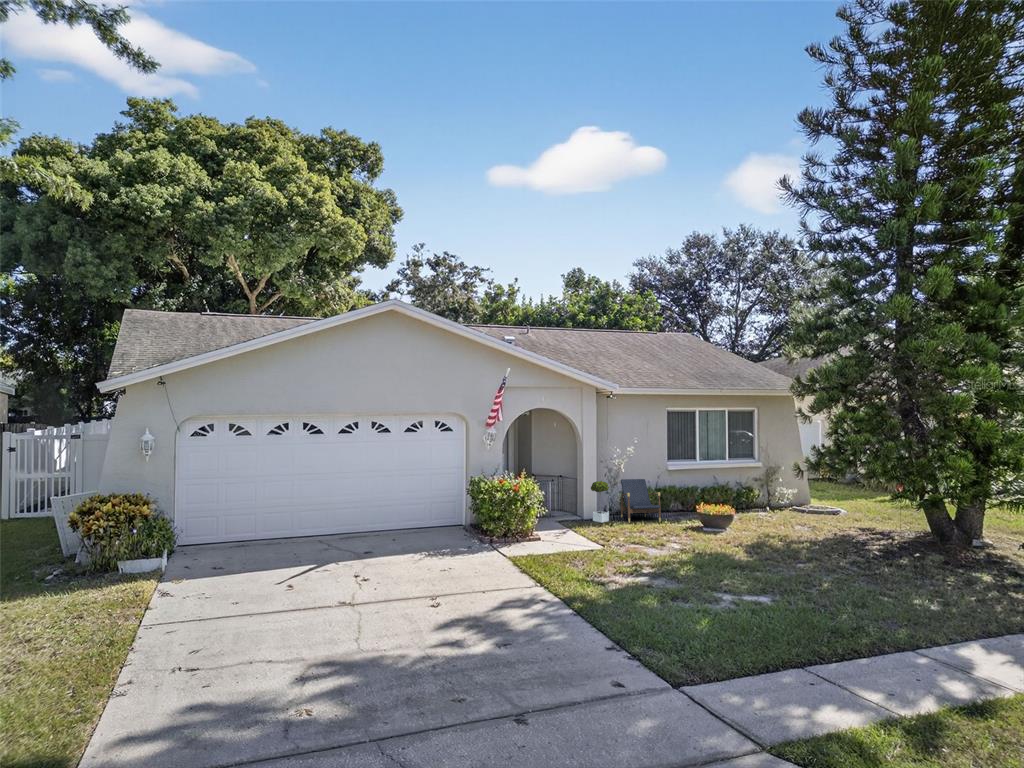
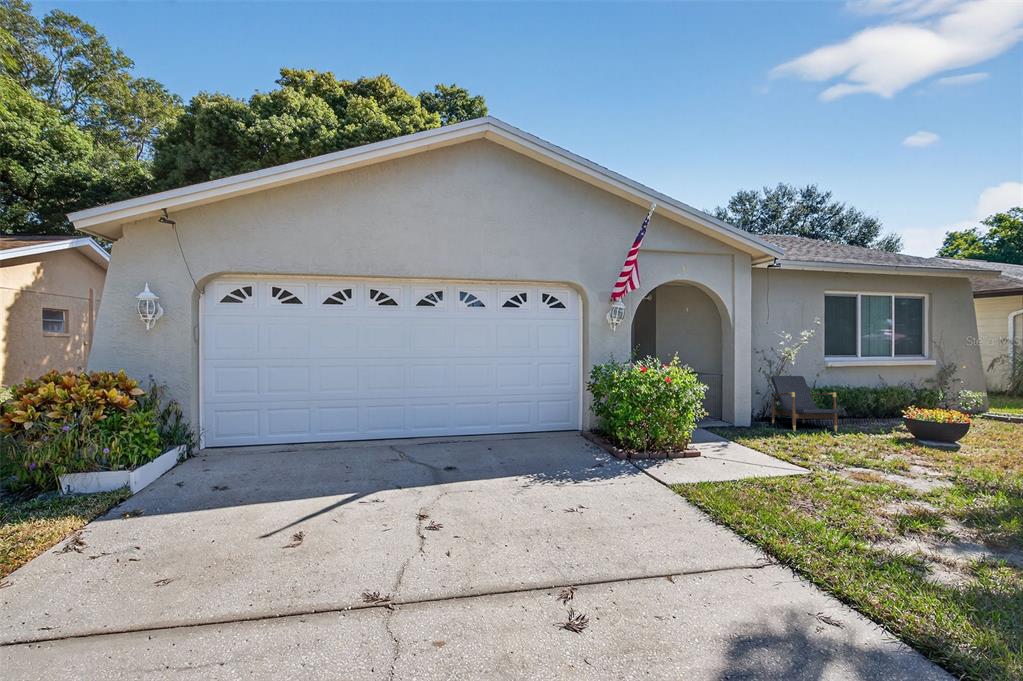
potted tree: present [591,481,609,523] -> none [738,376,764,430]

